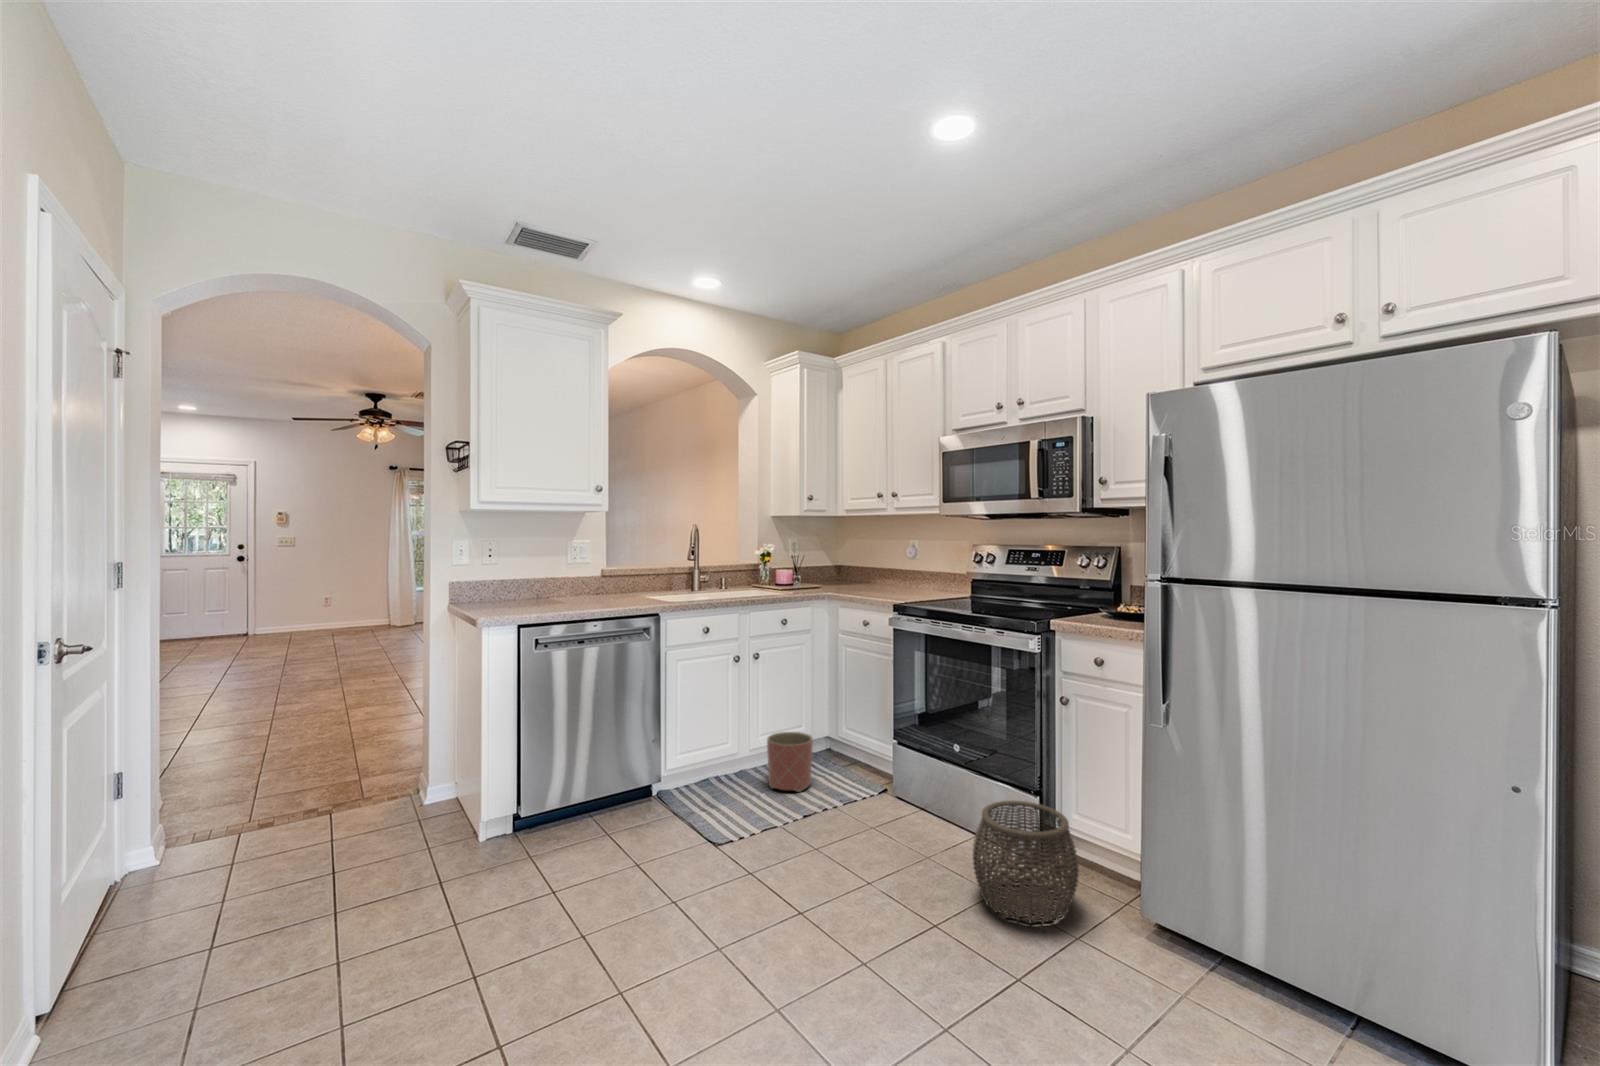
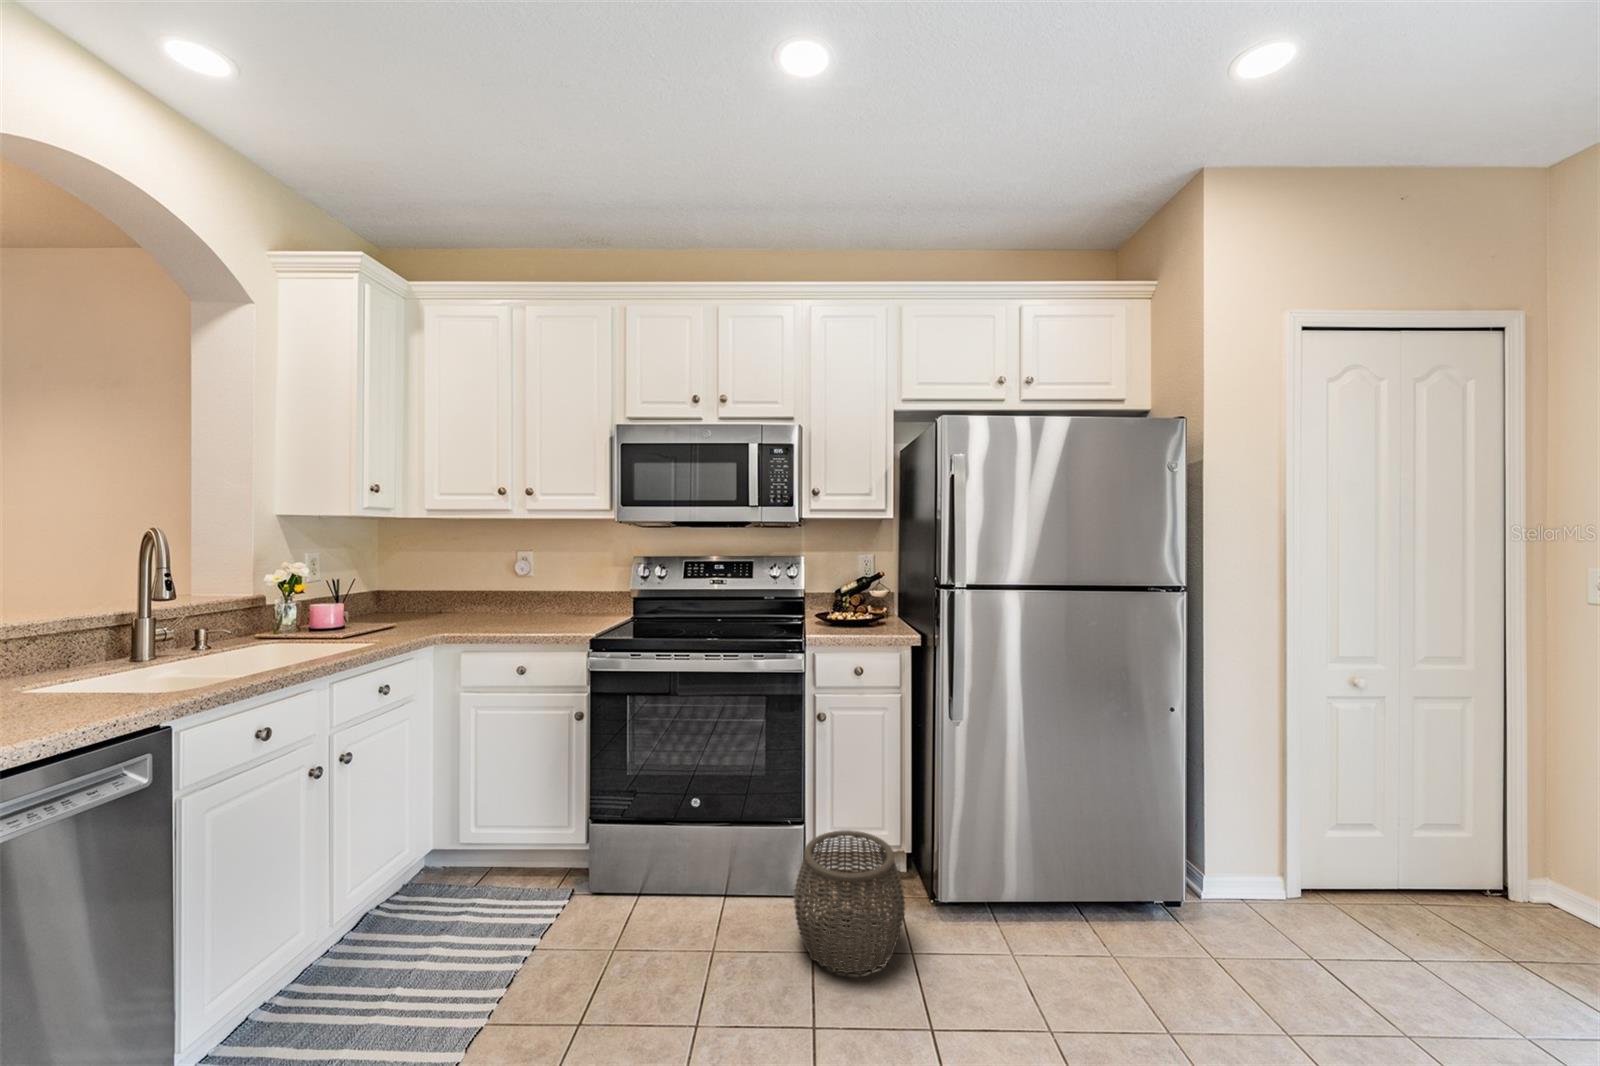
planter: present [767,732,813,792] -> none [379,854,464,971]

